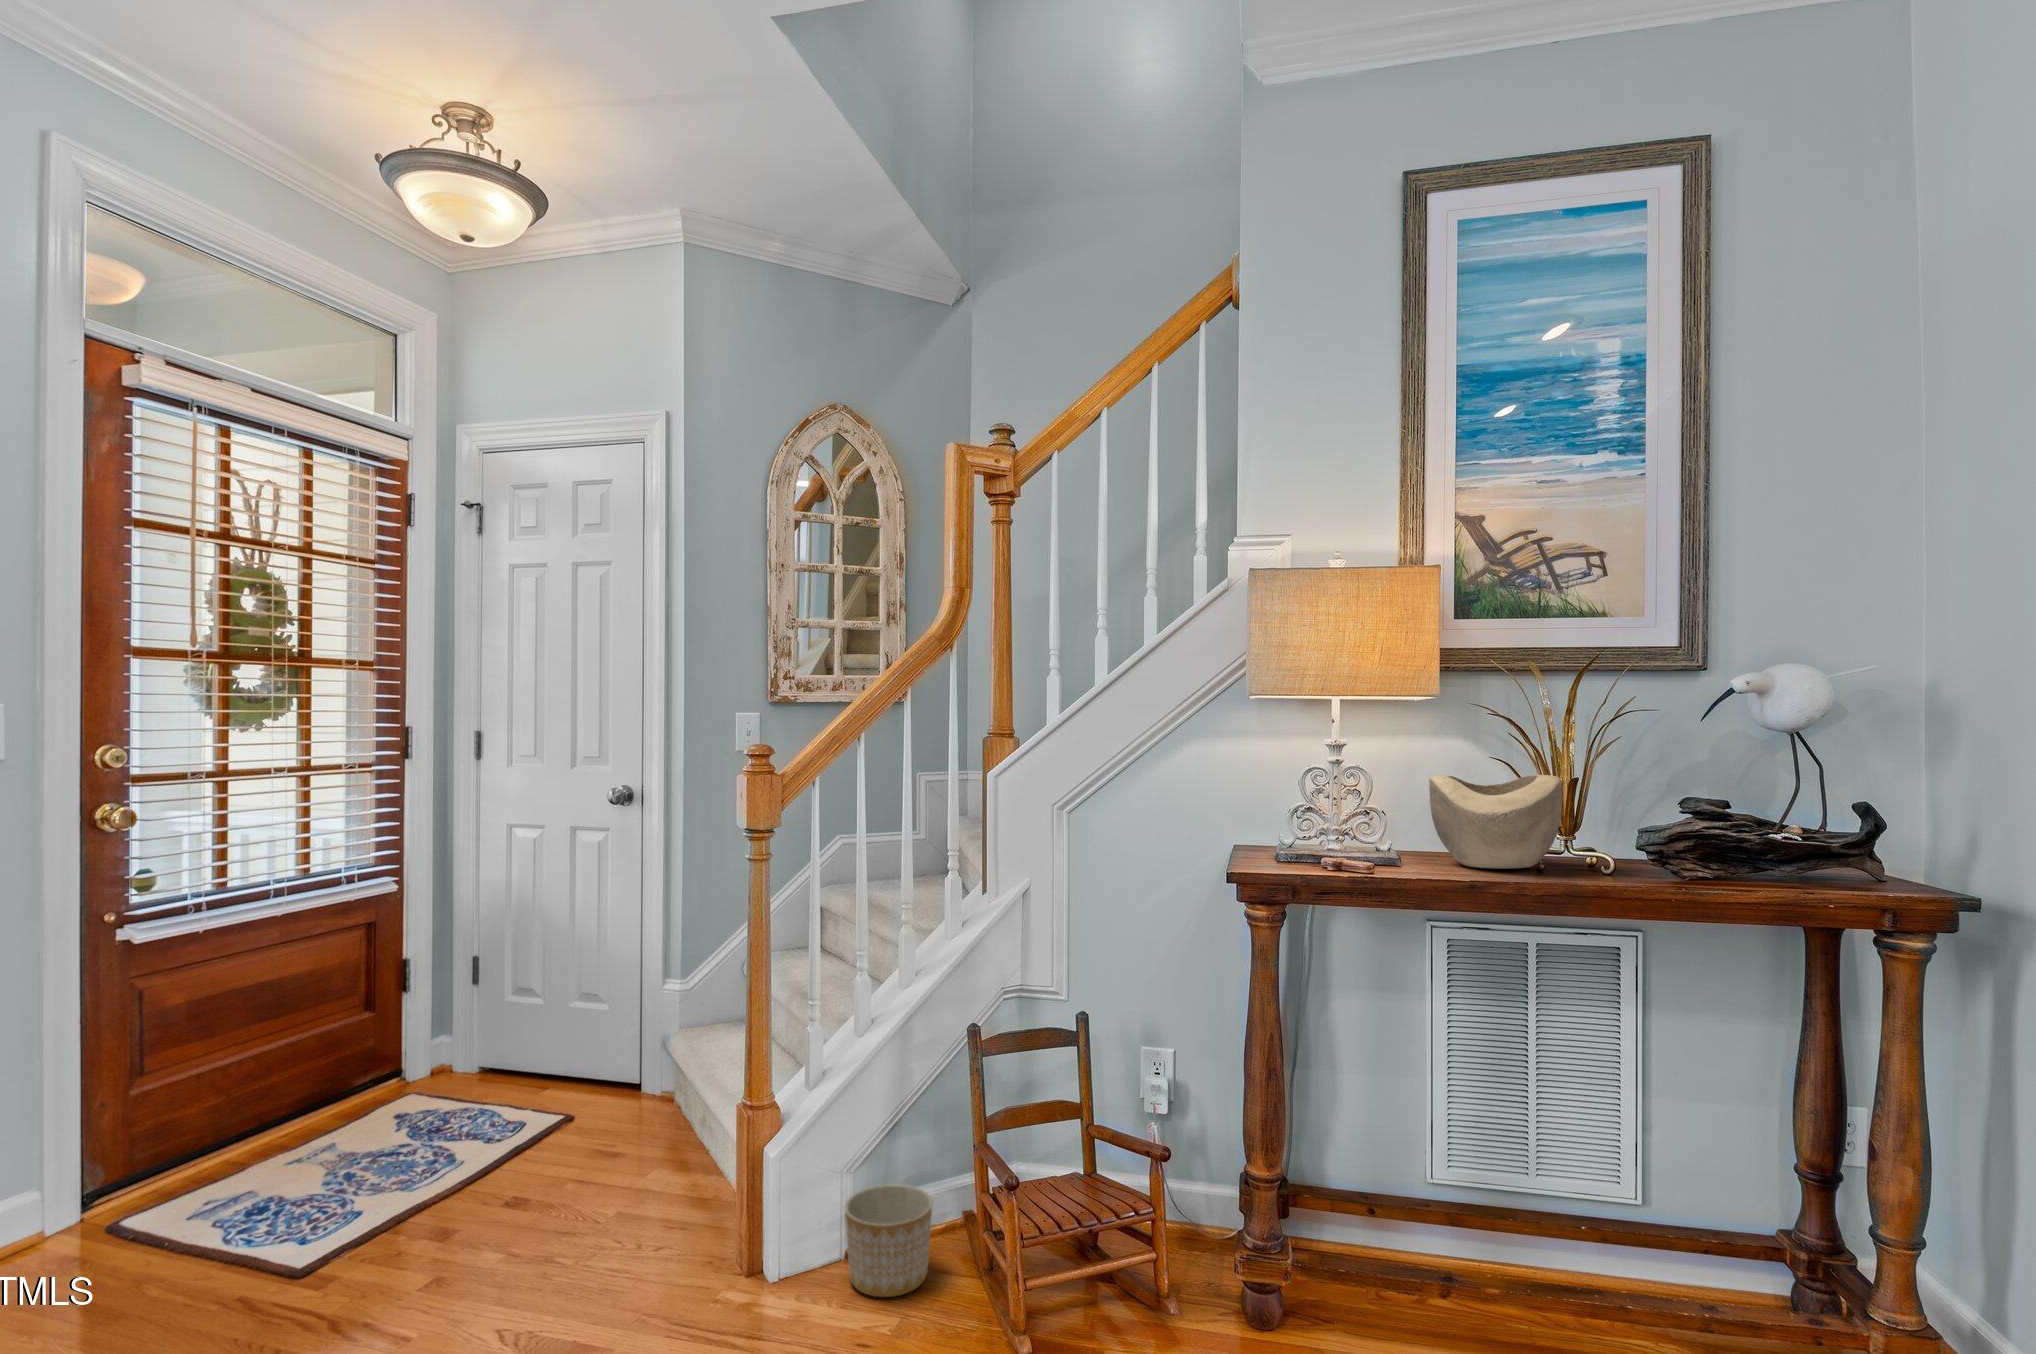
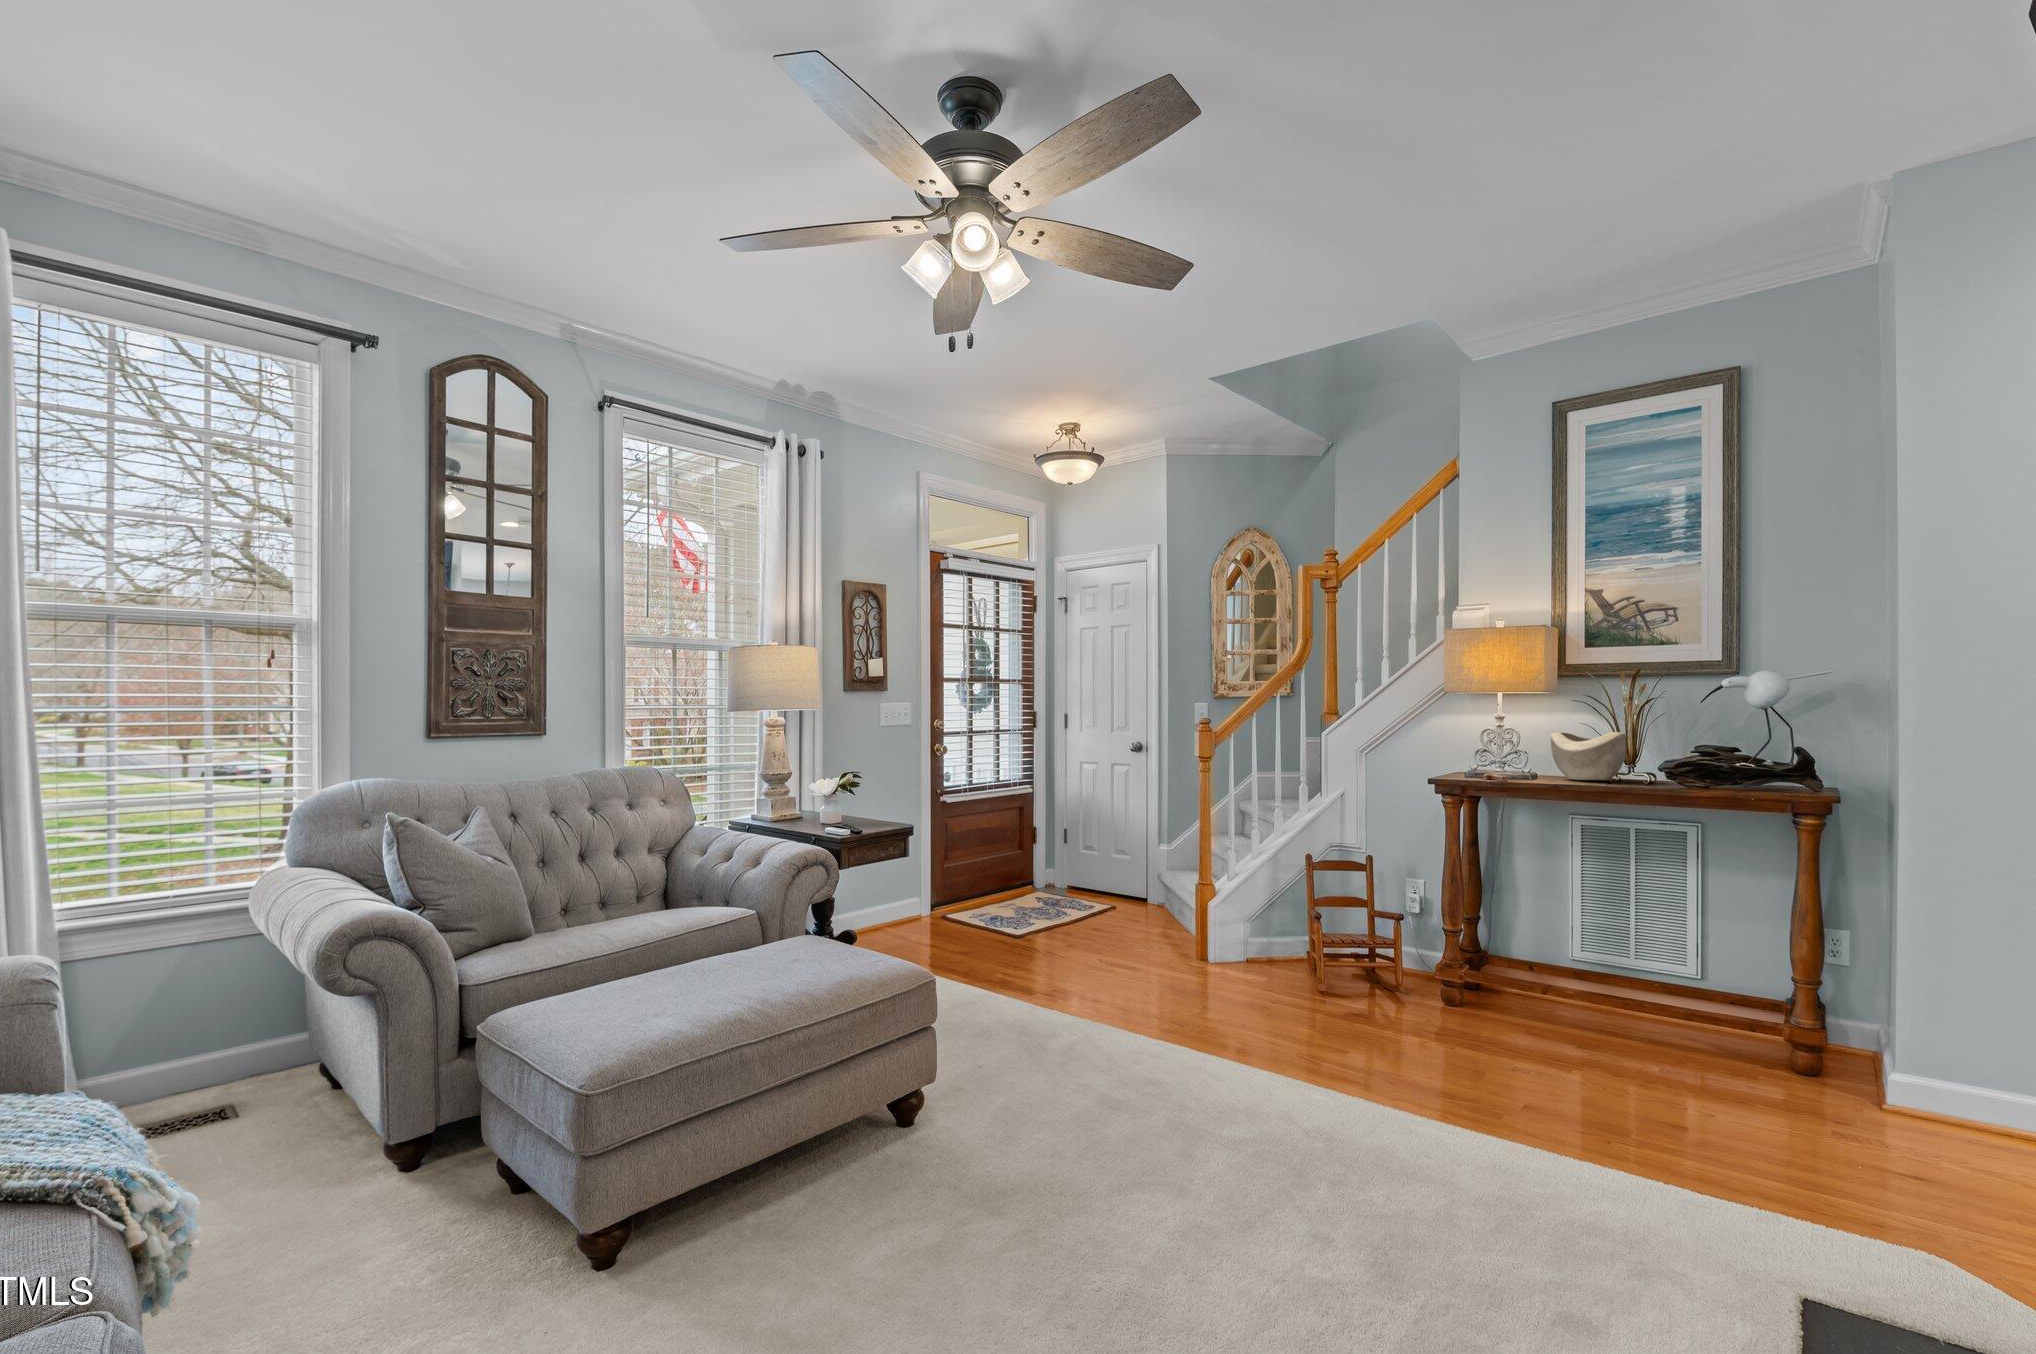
planter: present [845,1184,932,1297] -> none [1247,929,1290,974]

